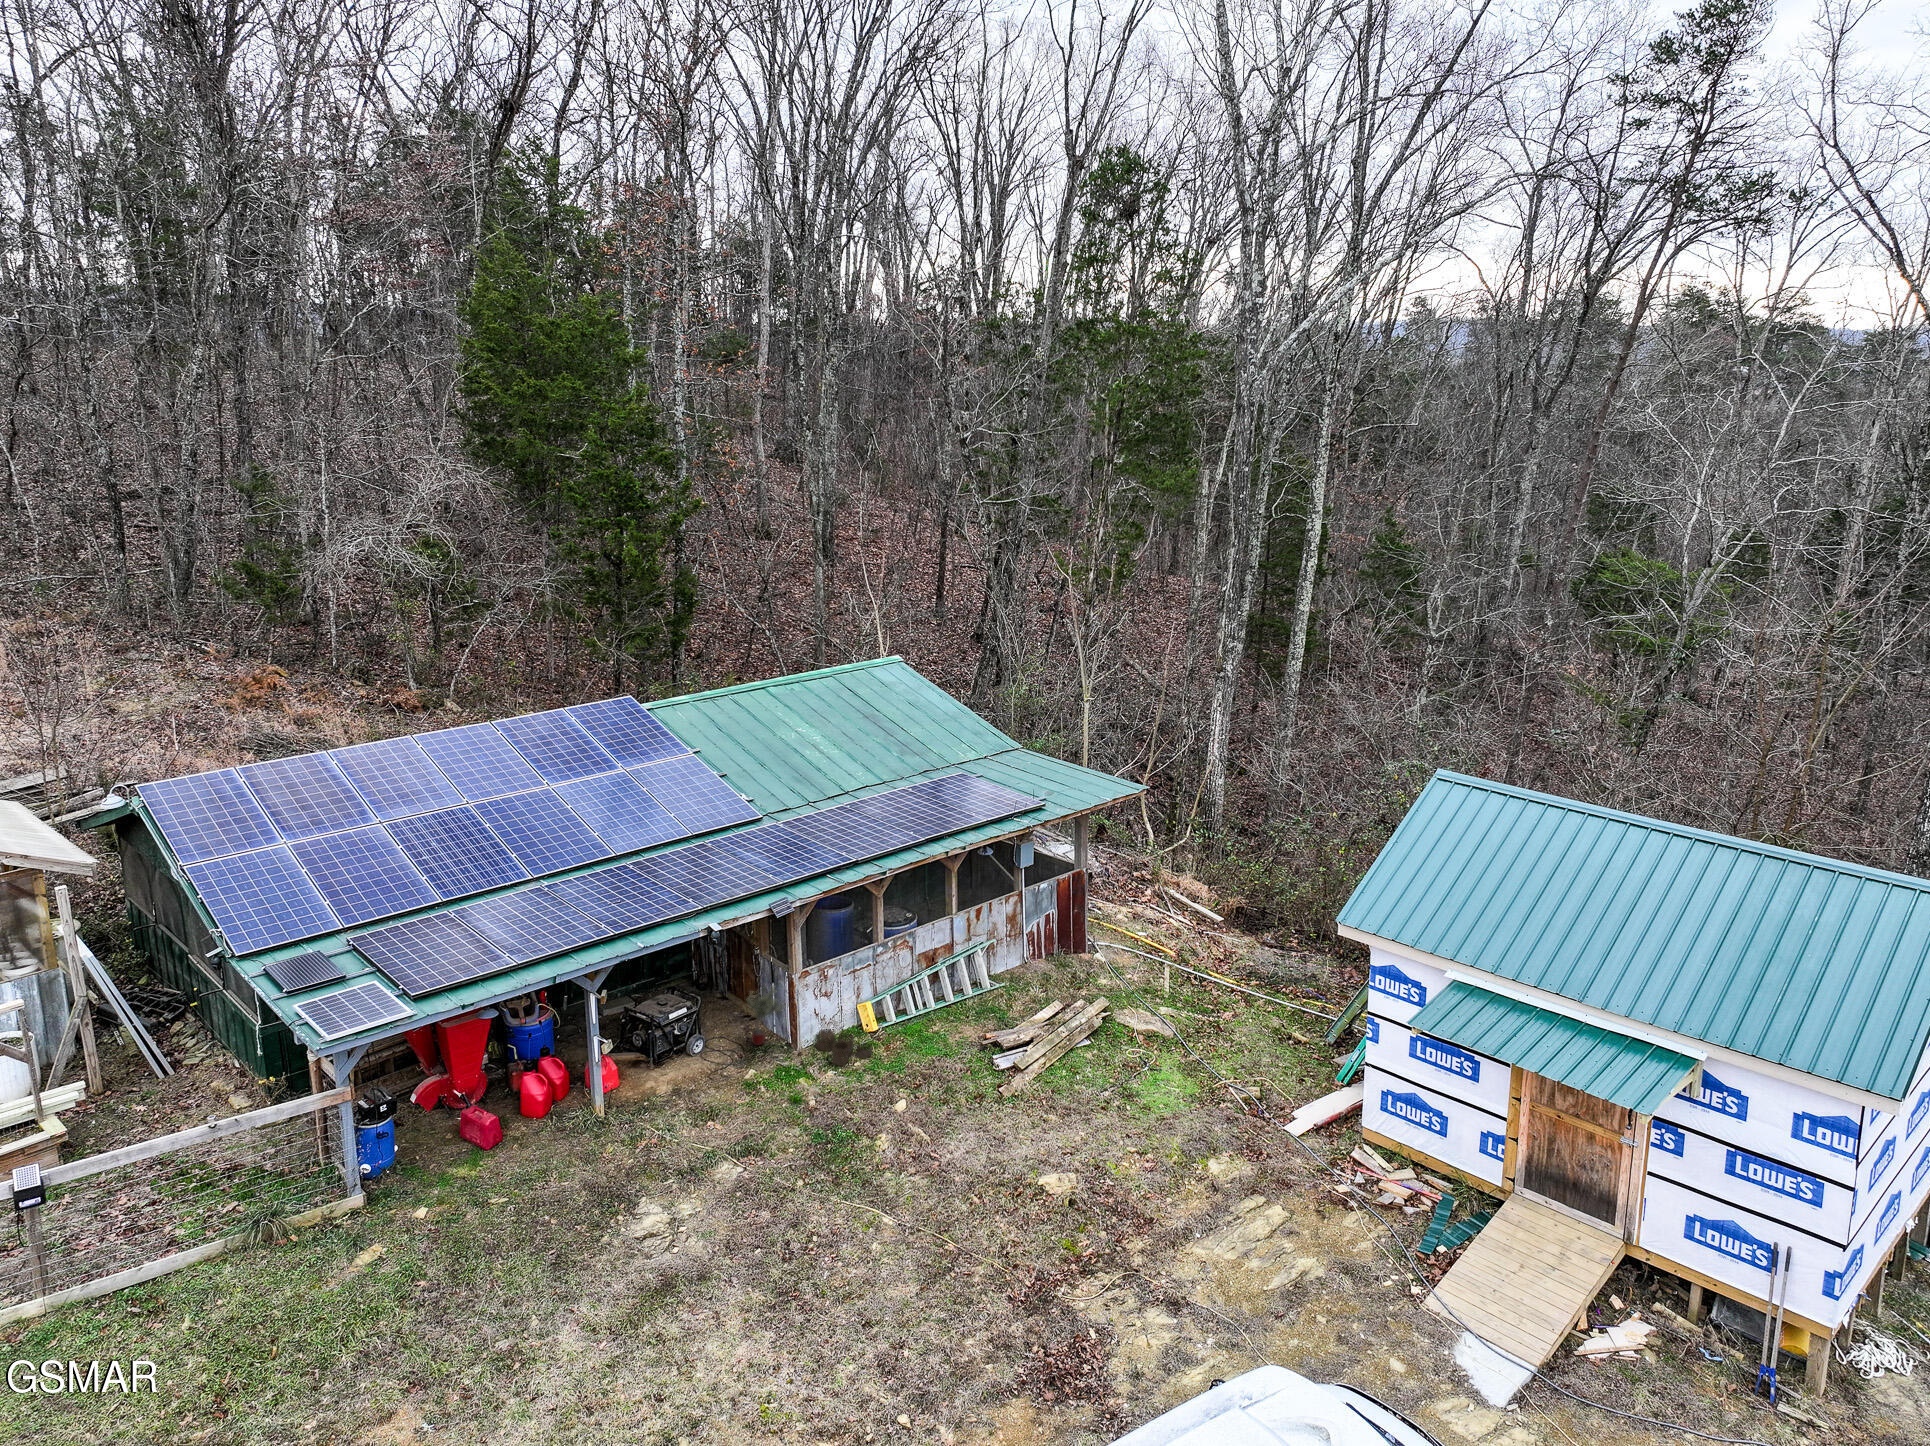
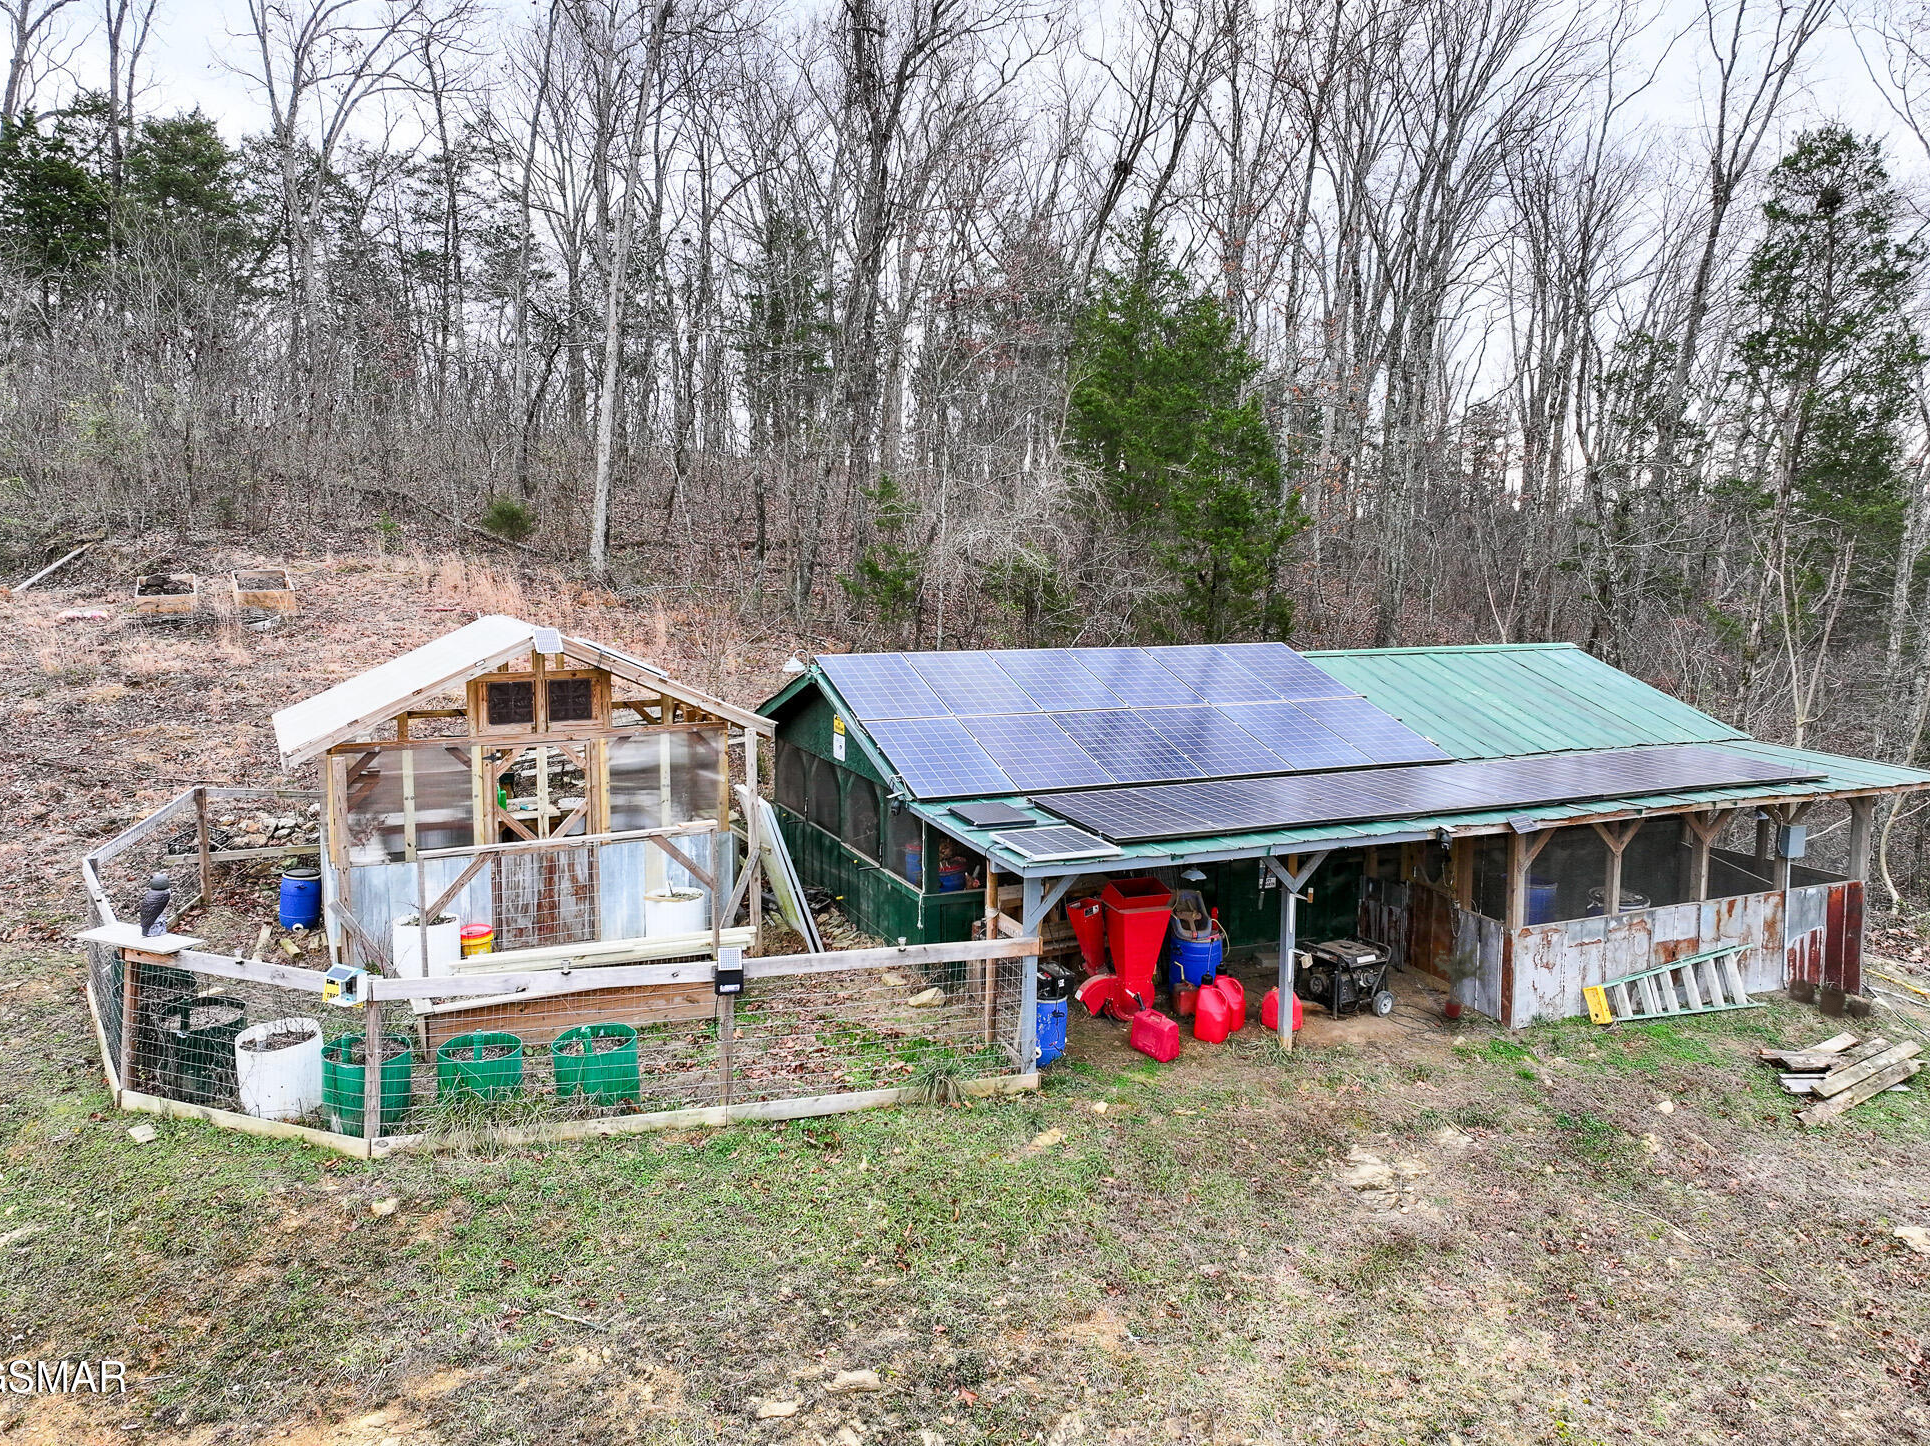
woven basket: present [815,1029,872,1066] -> present [1788,979,1871,1018]

